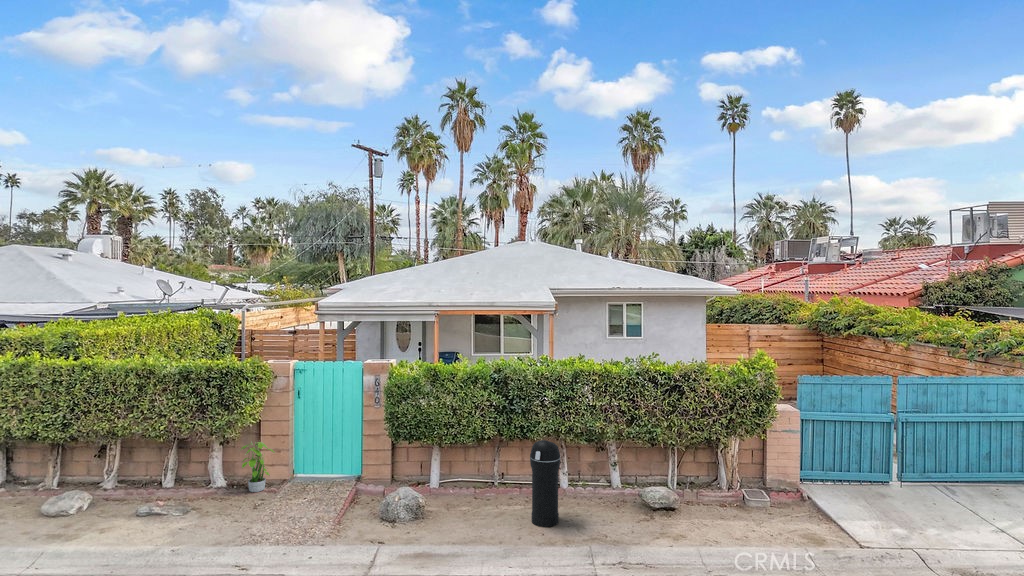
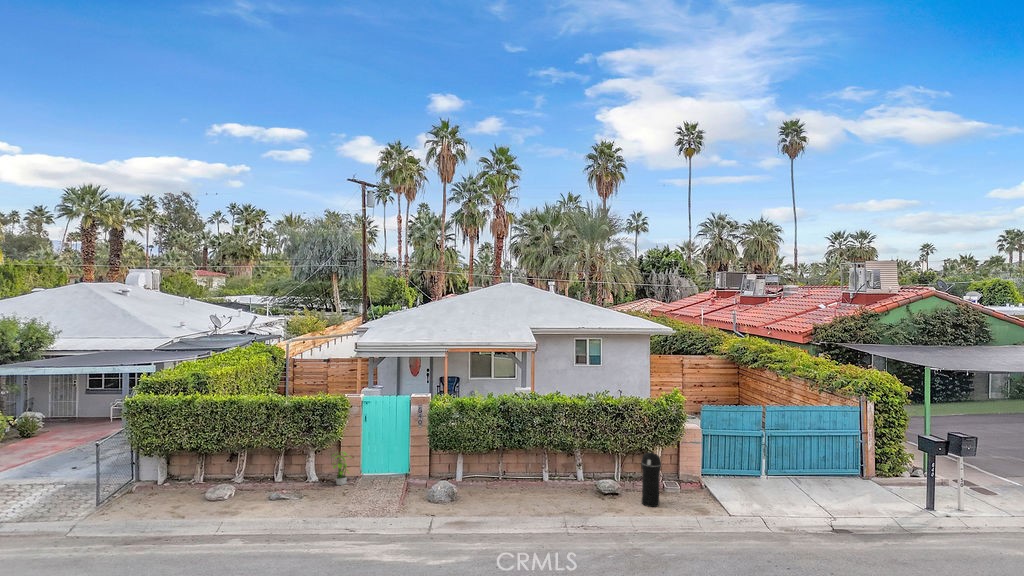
trash can: present [530,440,561,527] -> present [641,453,661,507]

